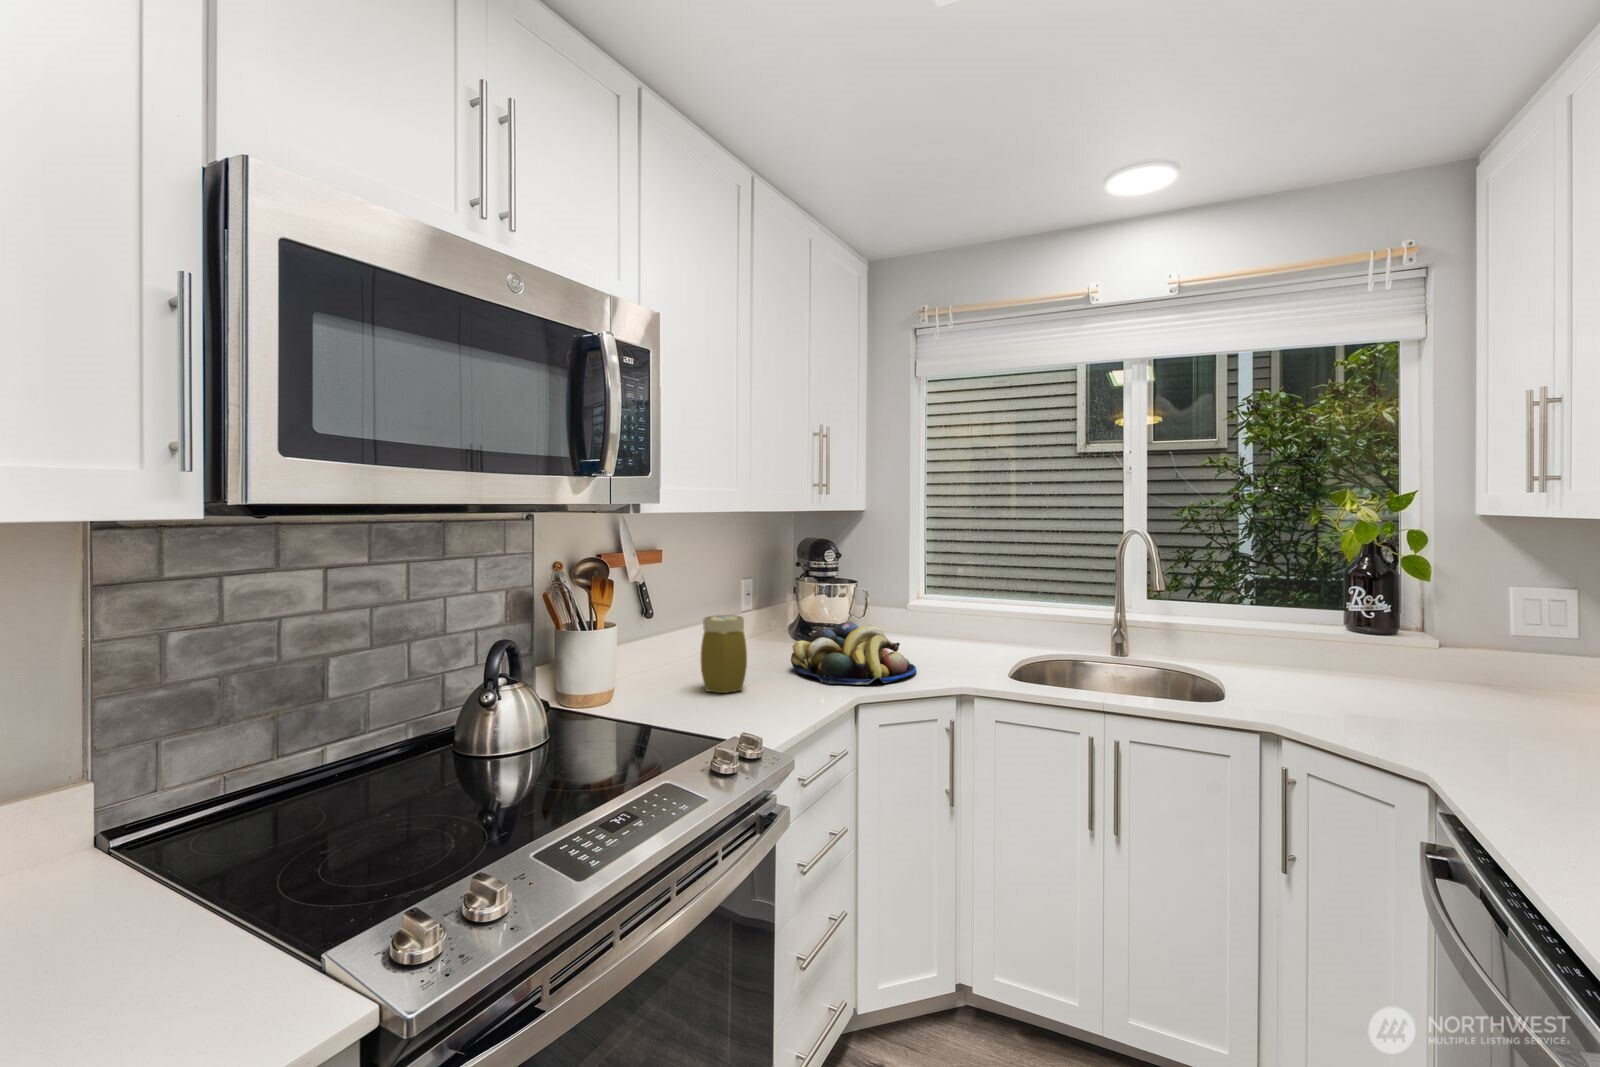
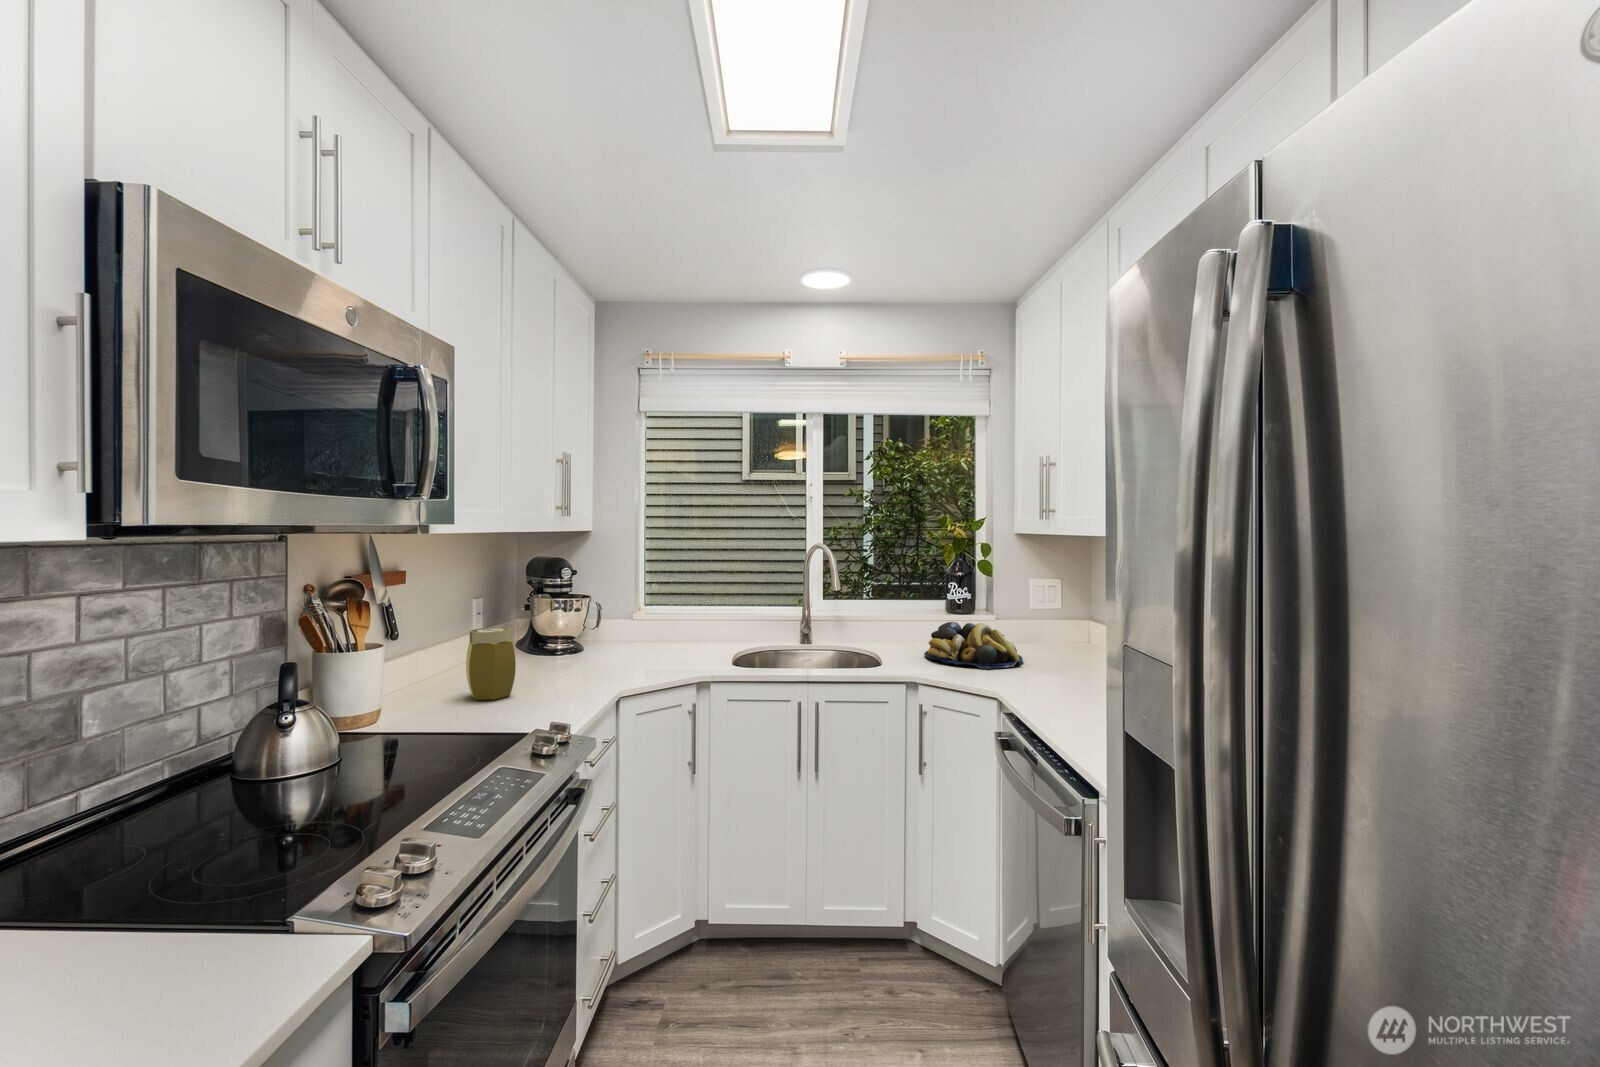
fruit bowl: present [791,622,916,685] -> present [924,622,1023,669]

